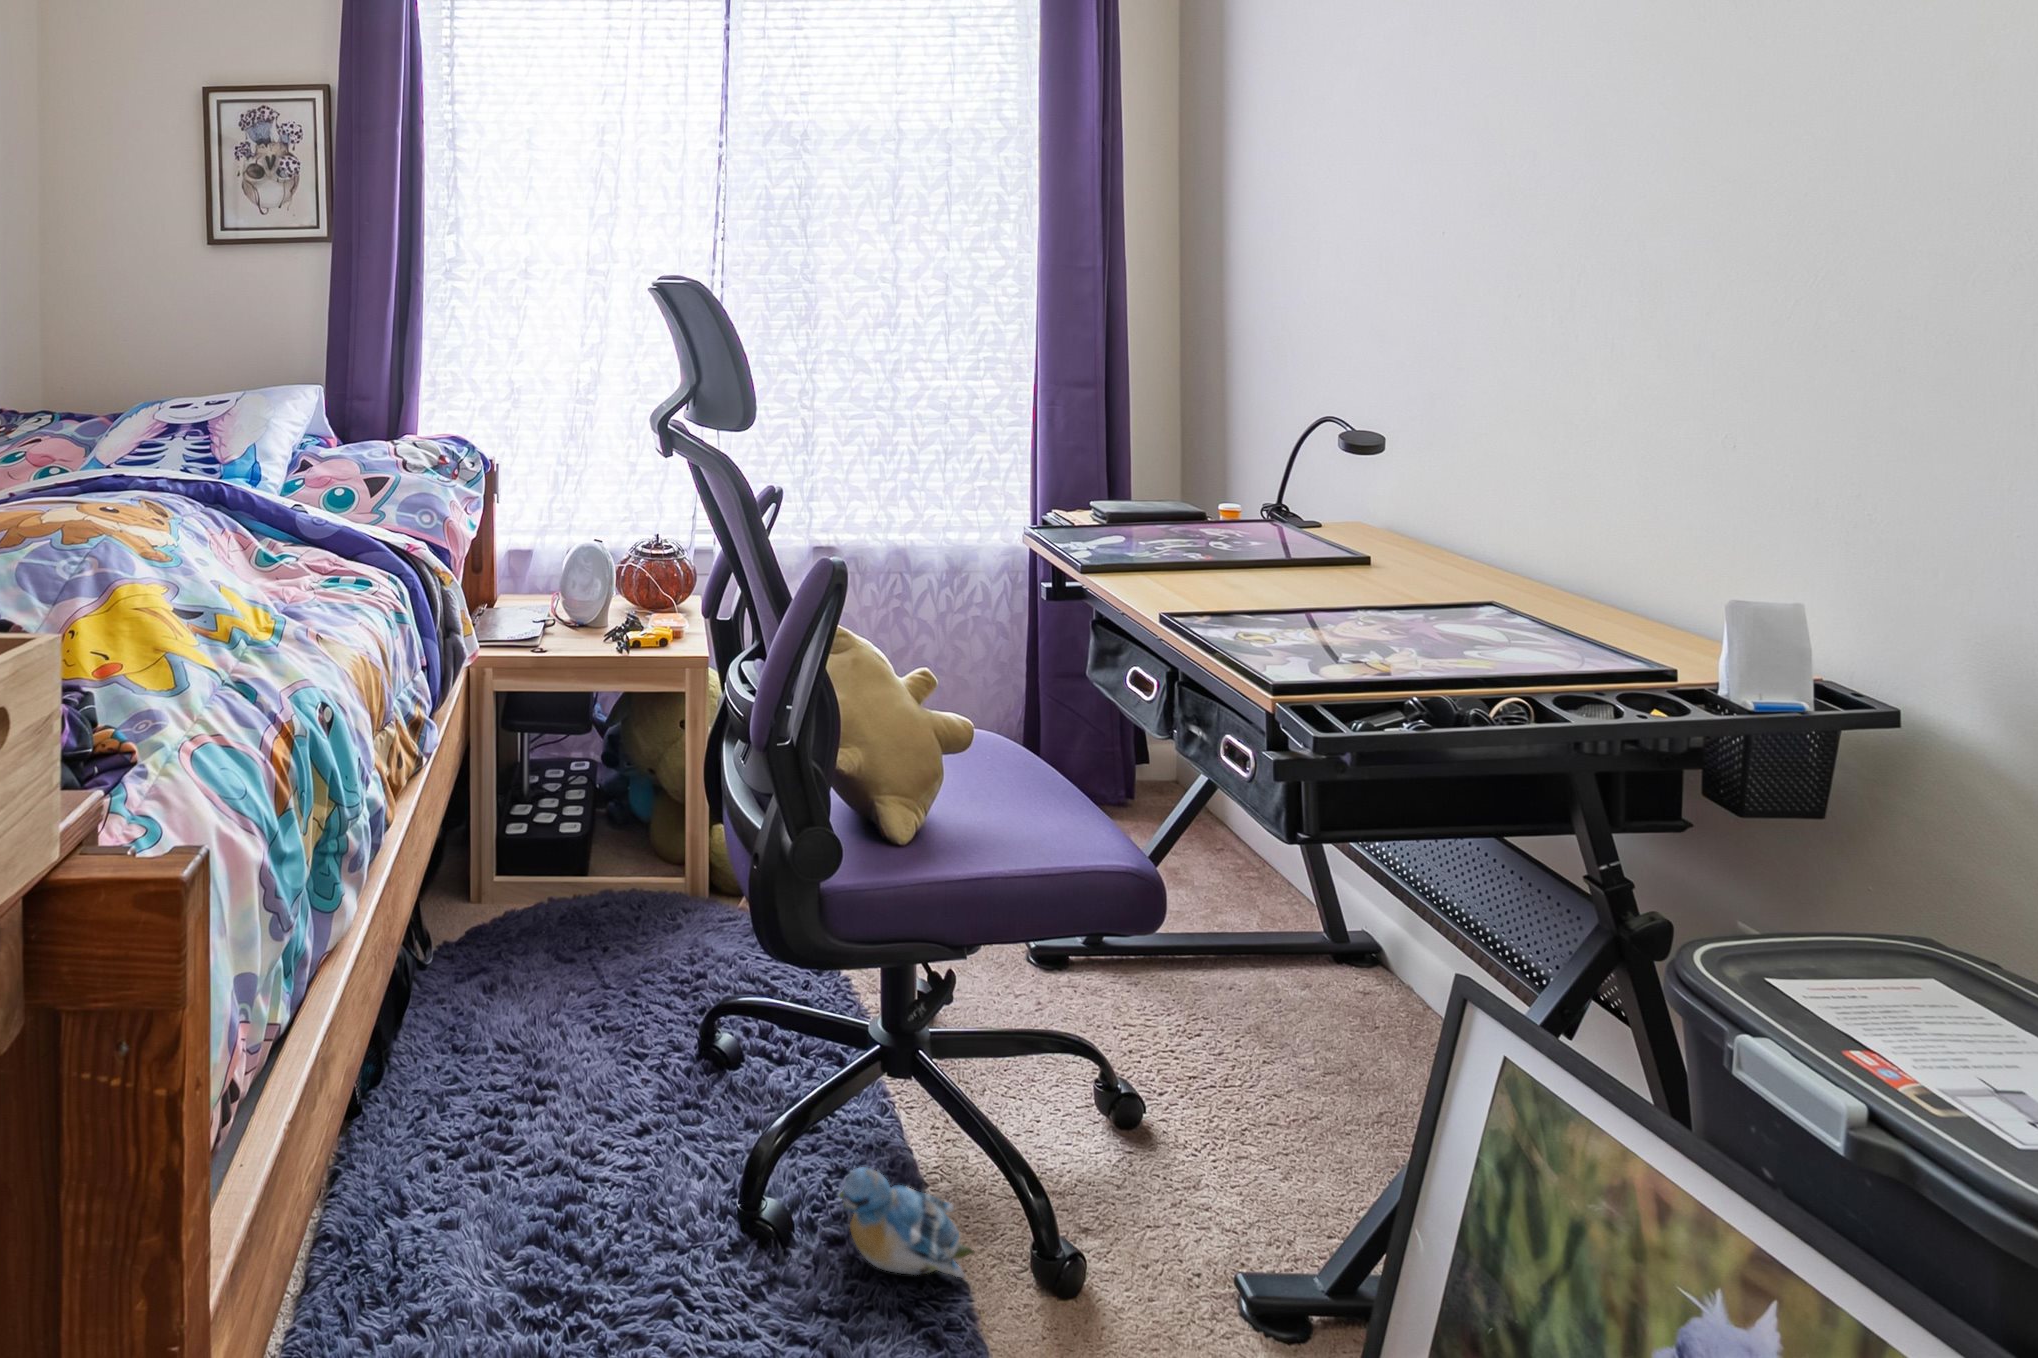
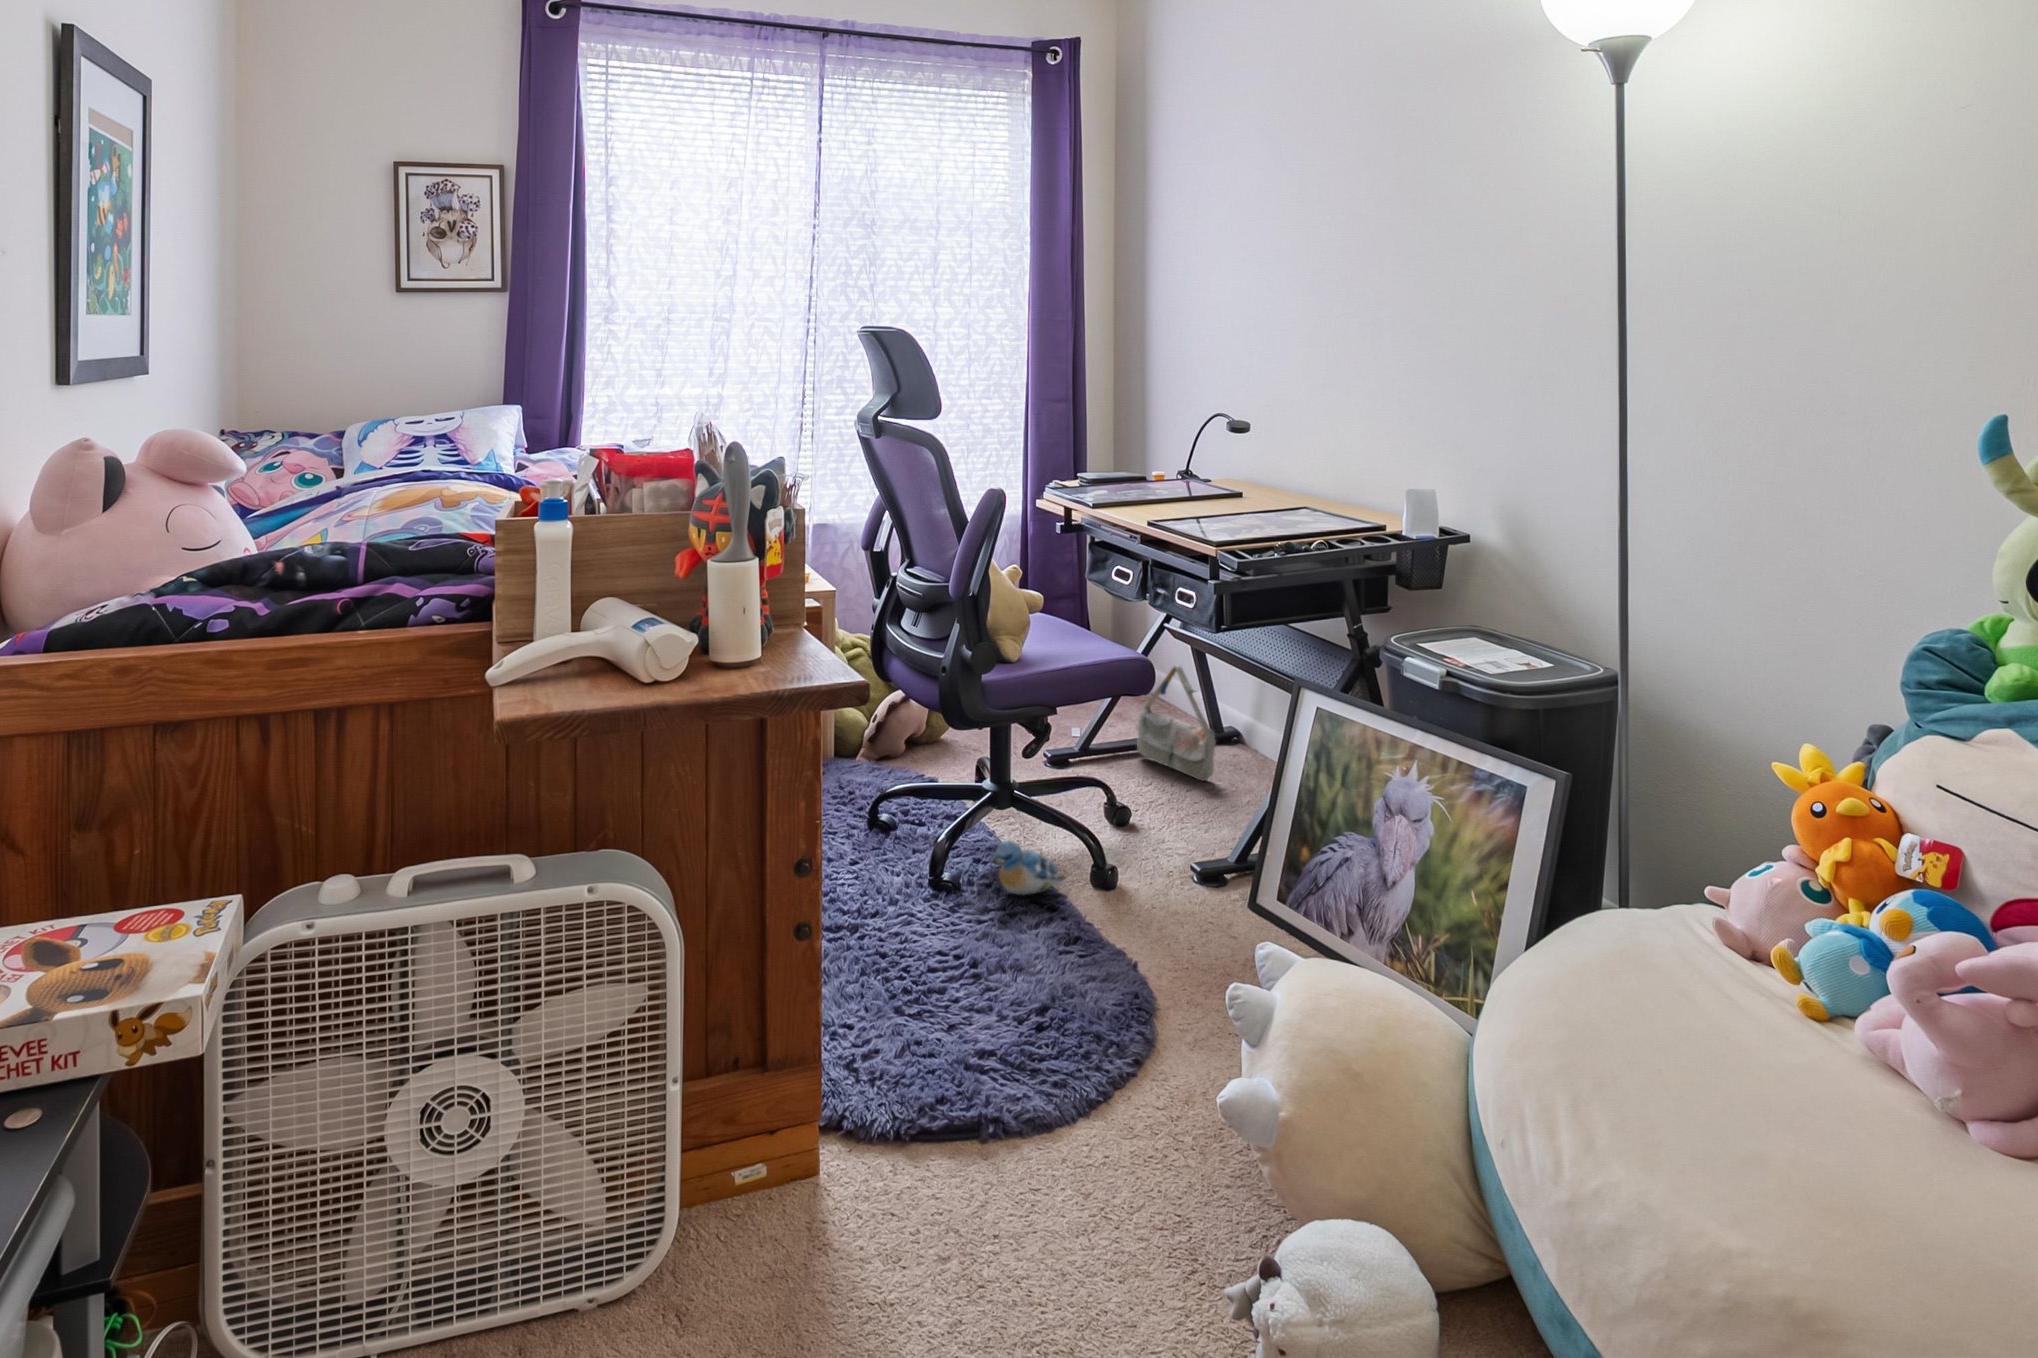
bag: none [1180,842,1317,1051] -> present [1137,666,1216,781]

